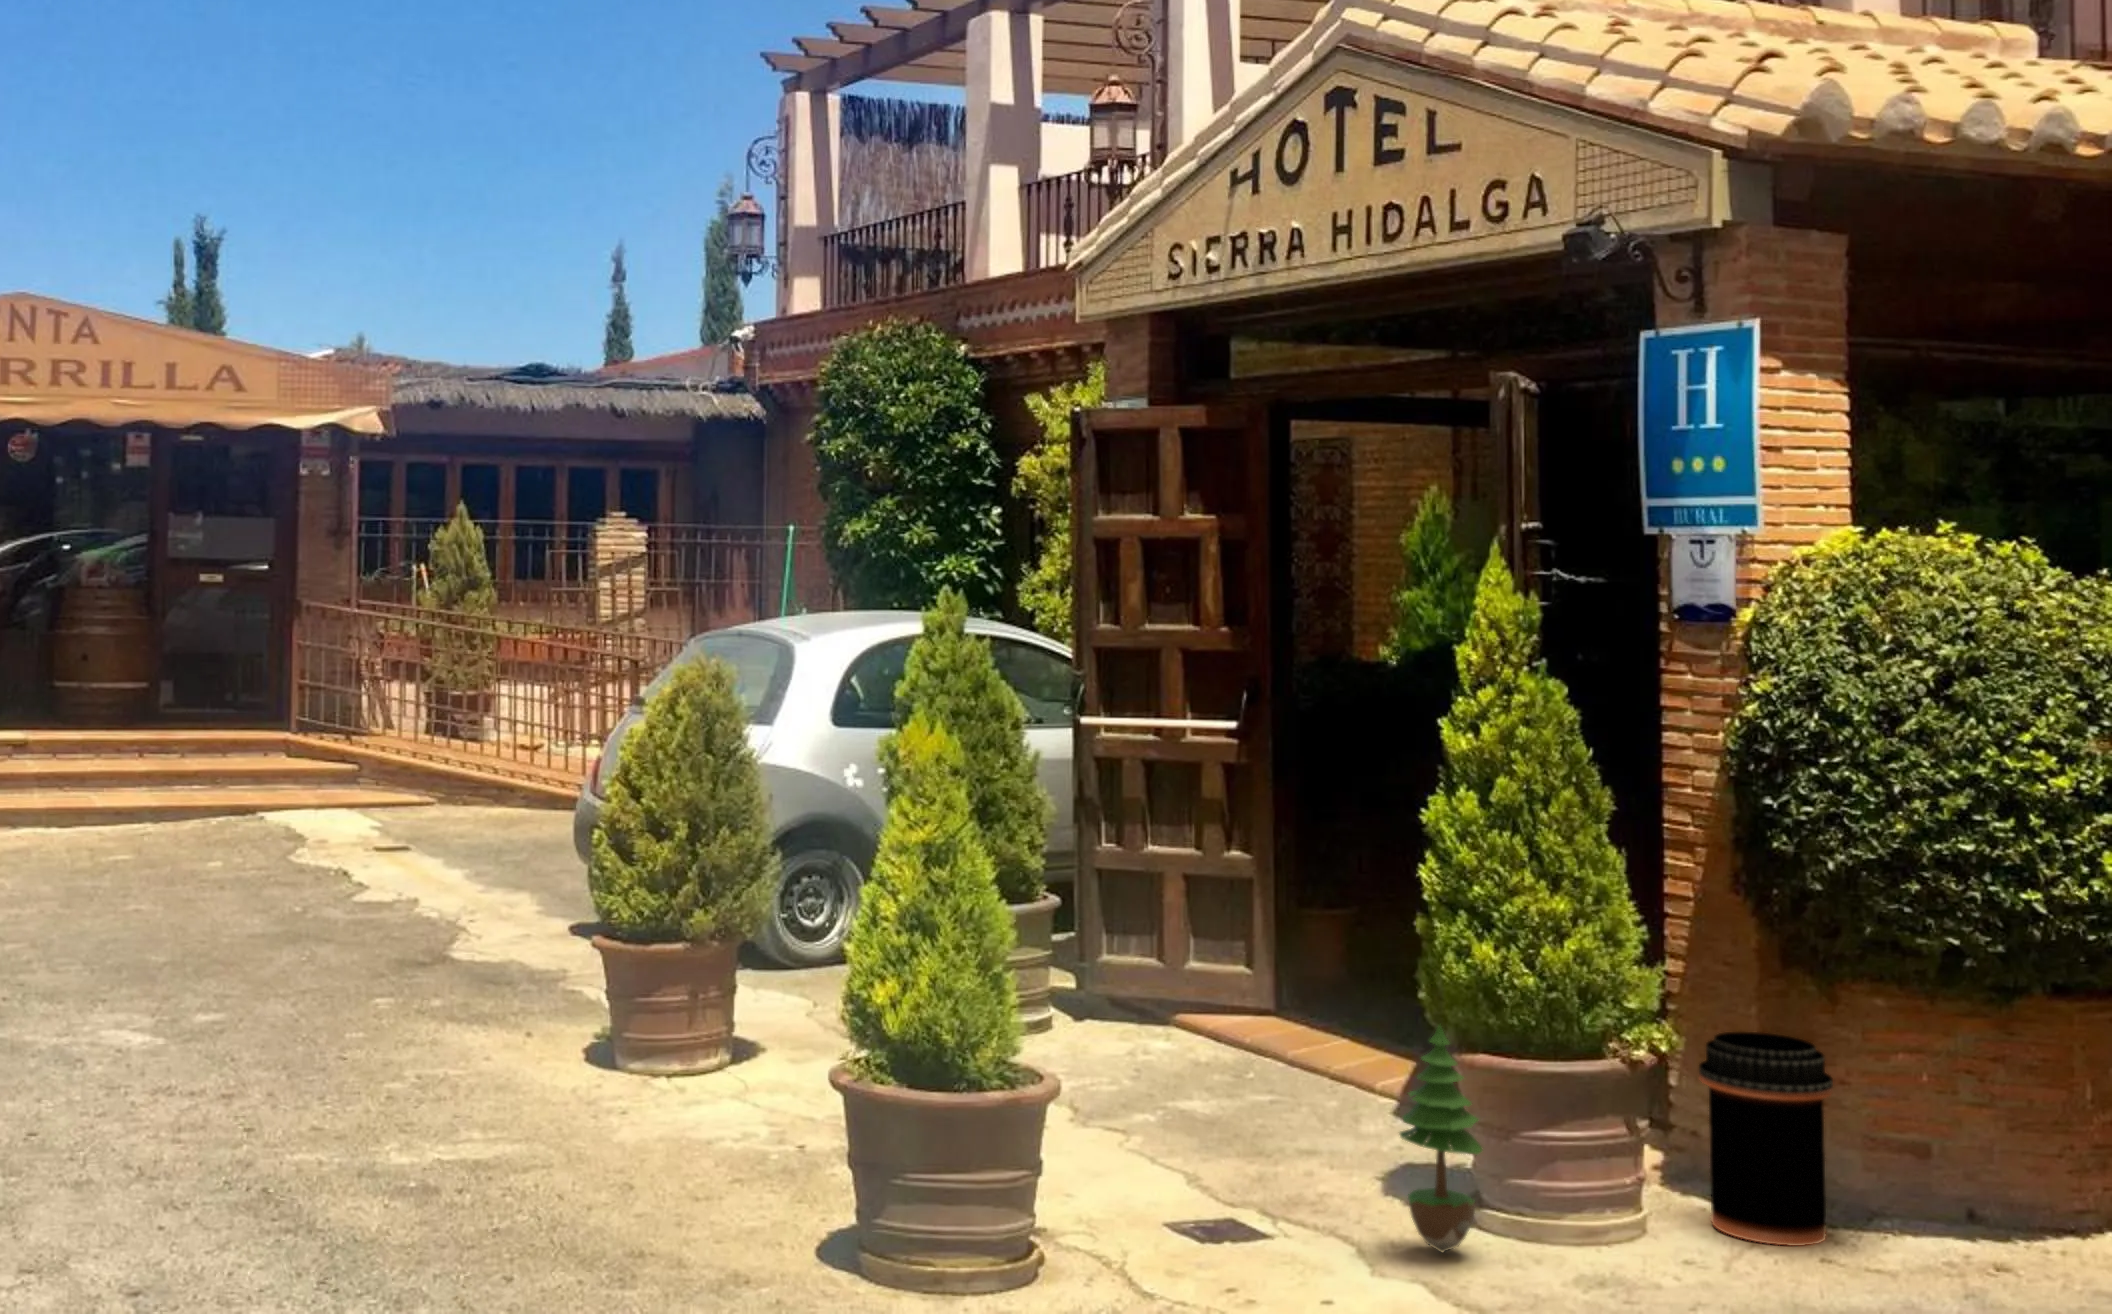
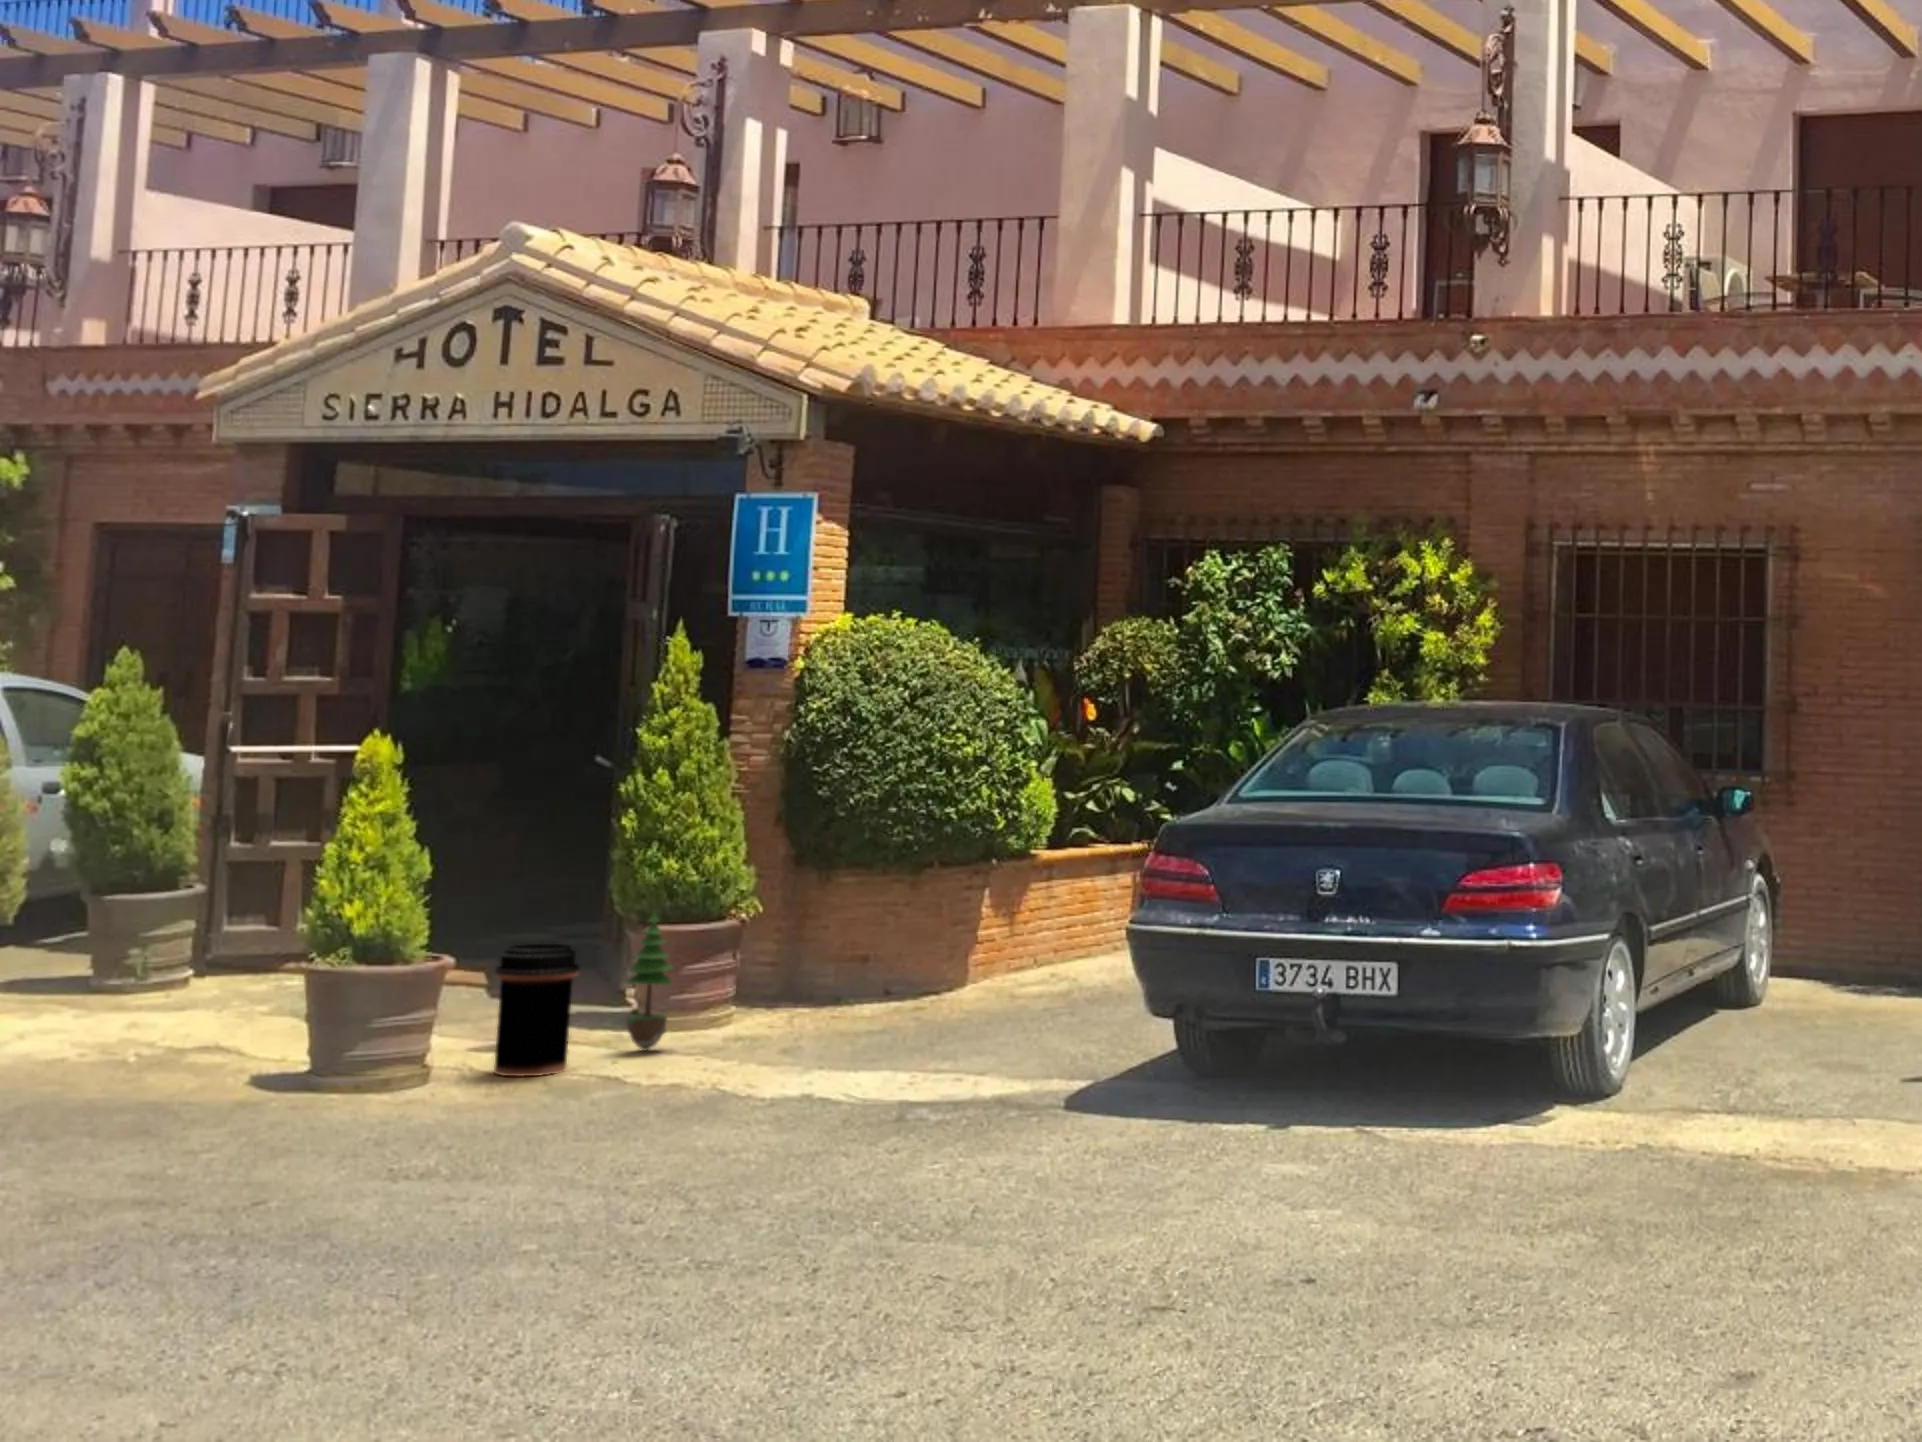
trash can: present [1699,1032,1833,1246] -> present [494,944,580,1076]

